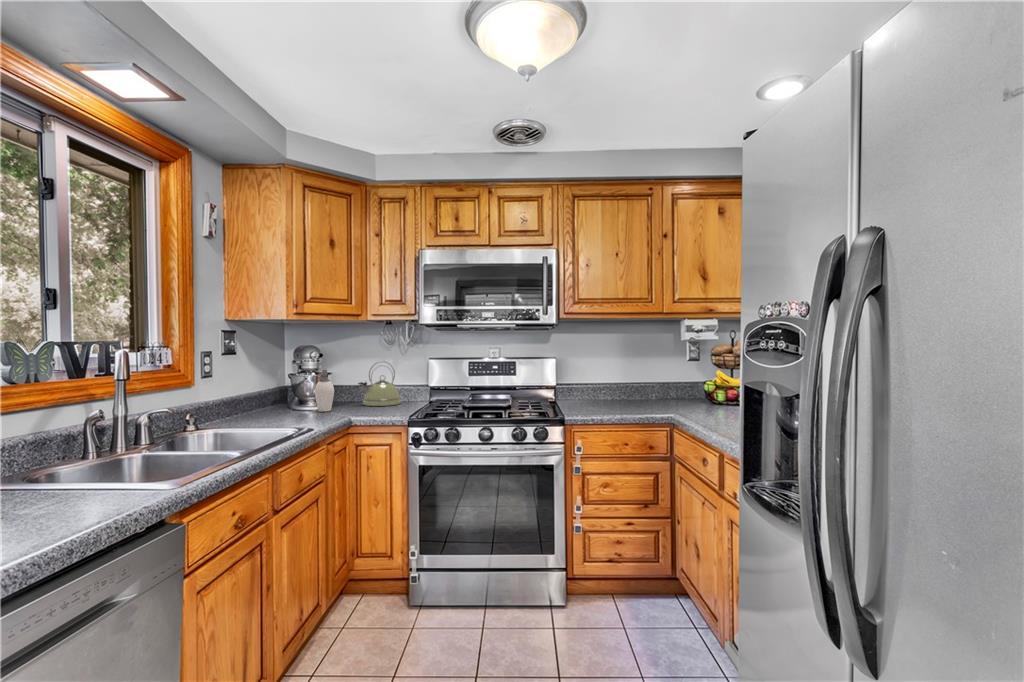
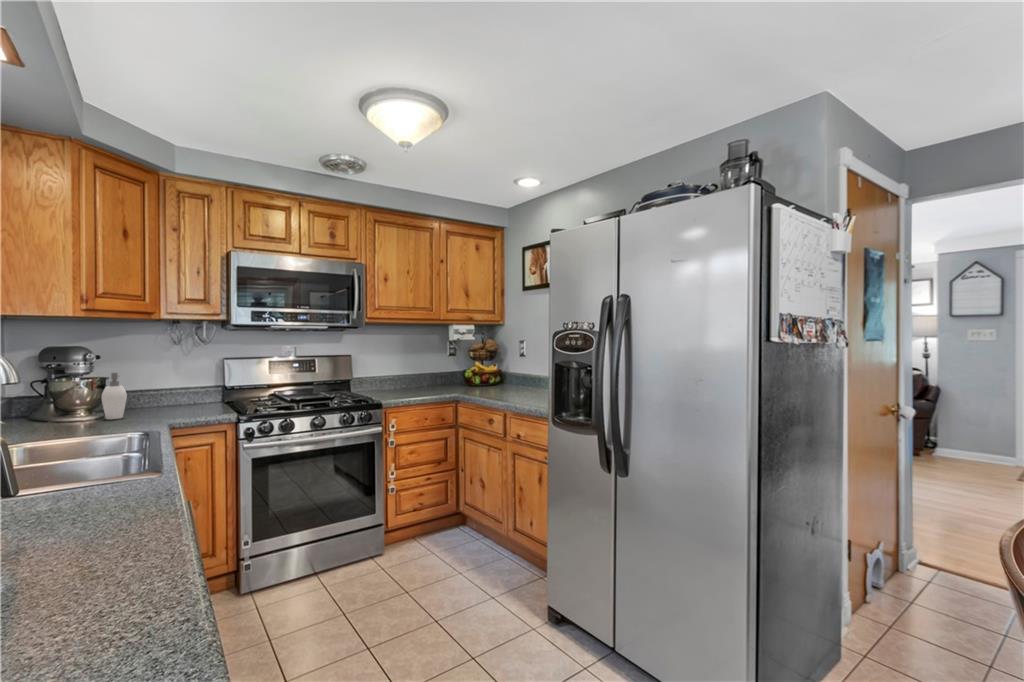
kettle: present [358,361,401,406] -> none [142,363,193,411]

